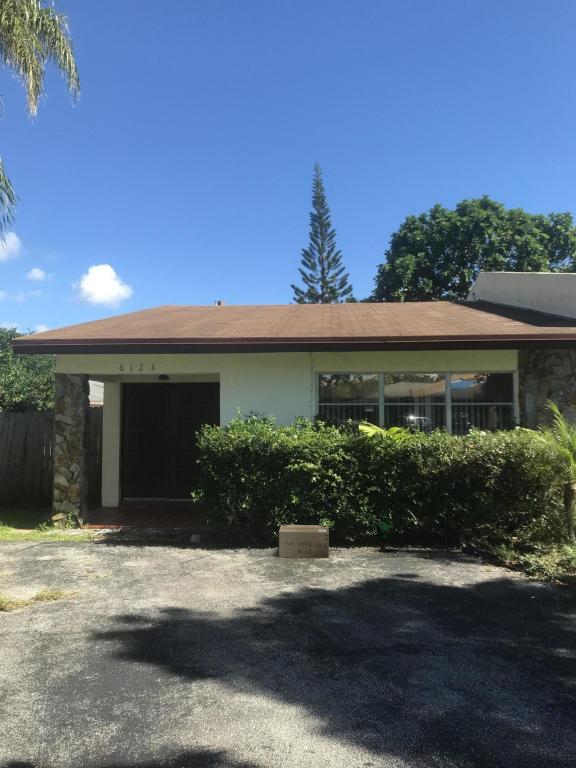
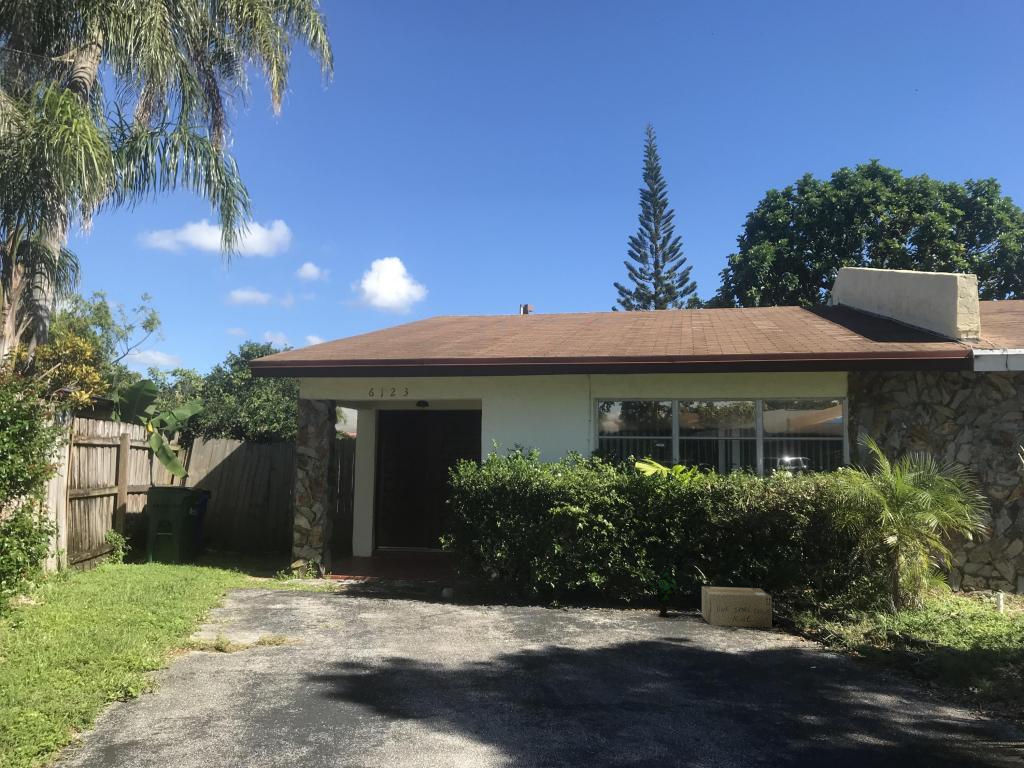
cardboard box: present [279,525,329,558] -> present [702,586,772,627]

